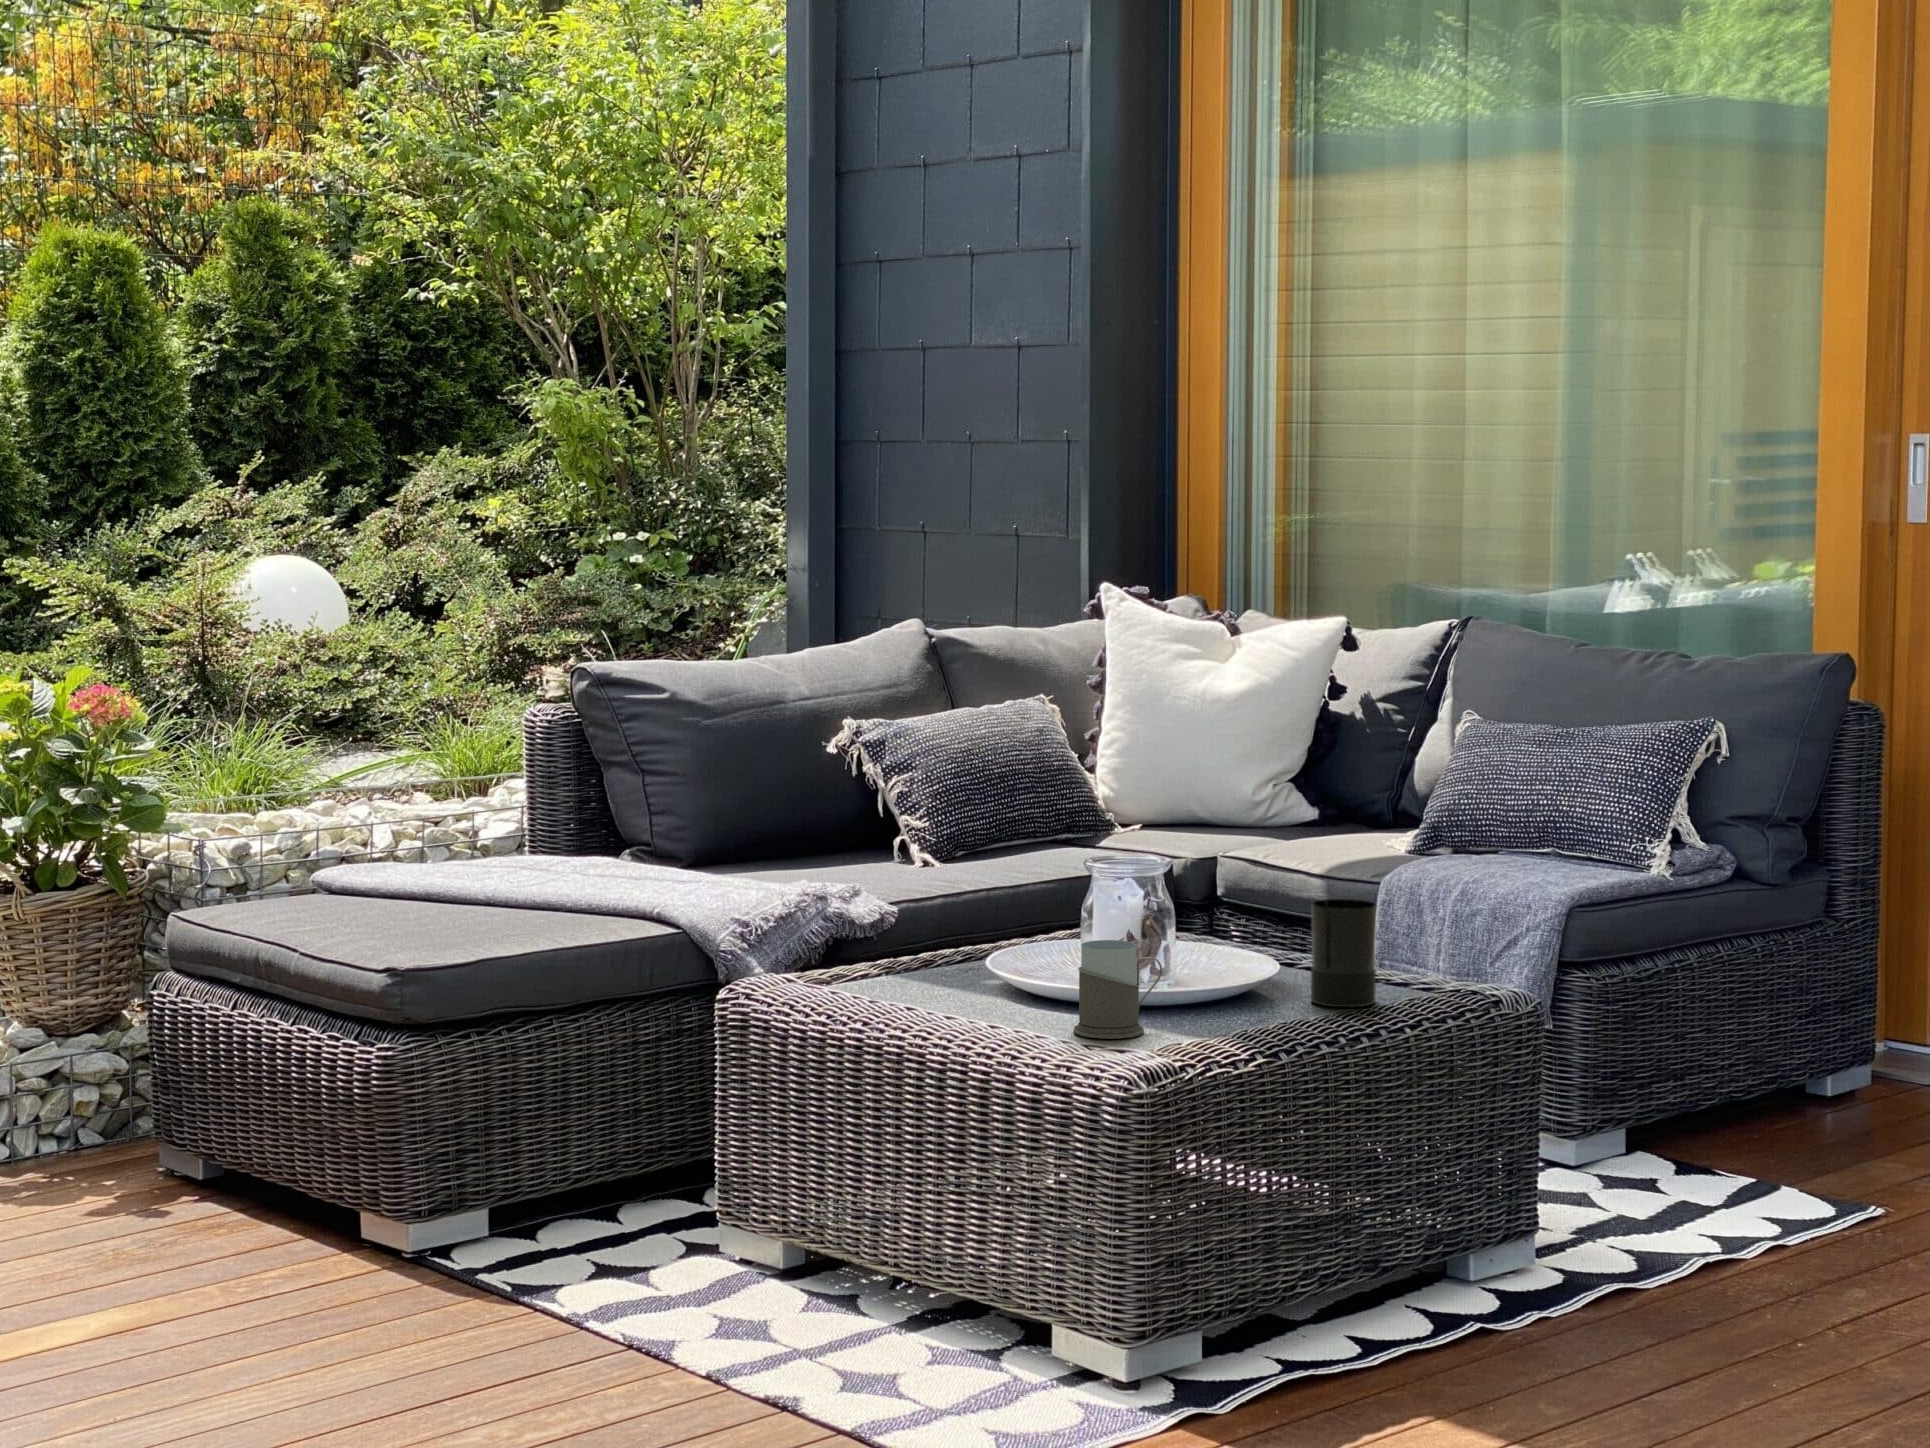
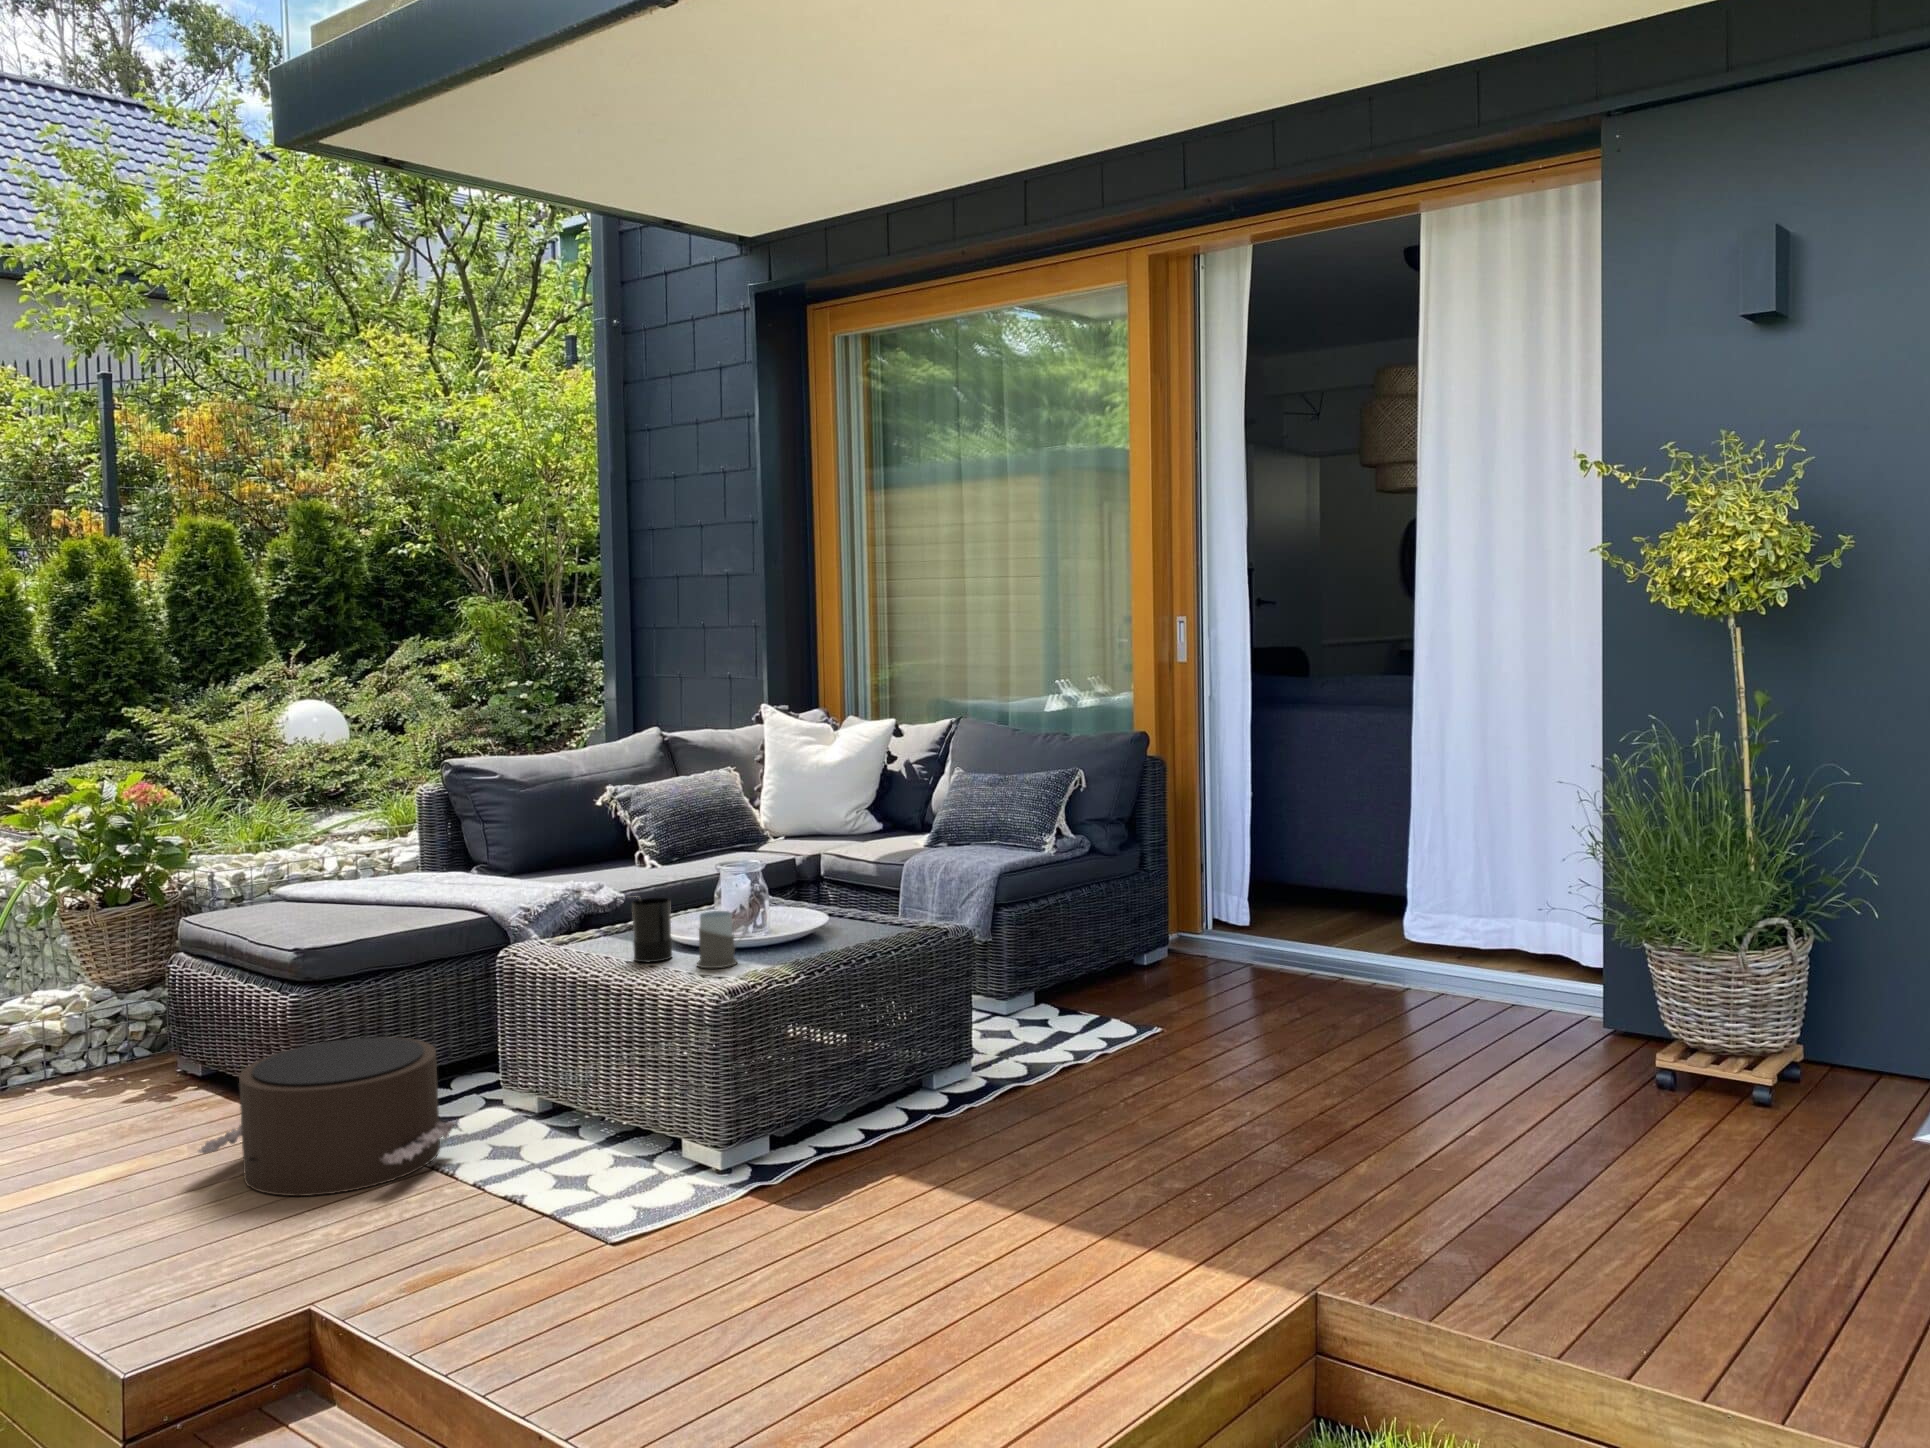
candle: present [1311,899,1376,1007] -> present [632,898,672,962]
pouf: none [259,1124,669,1372] -> present [198,1037,456,1196]

